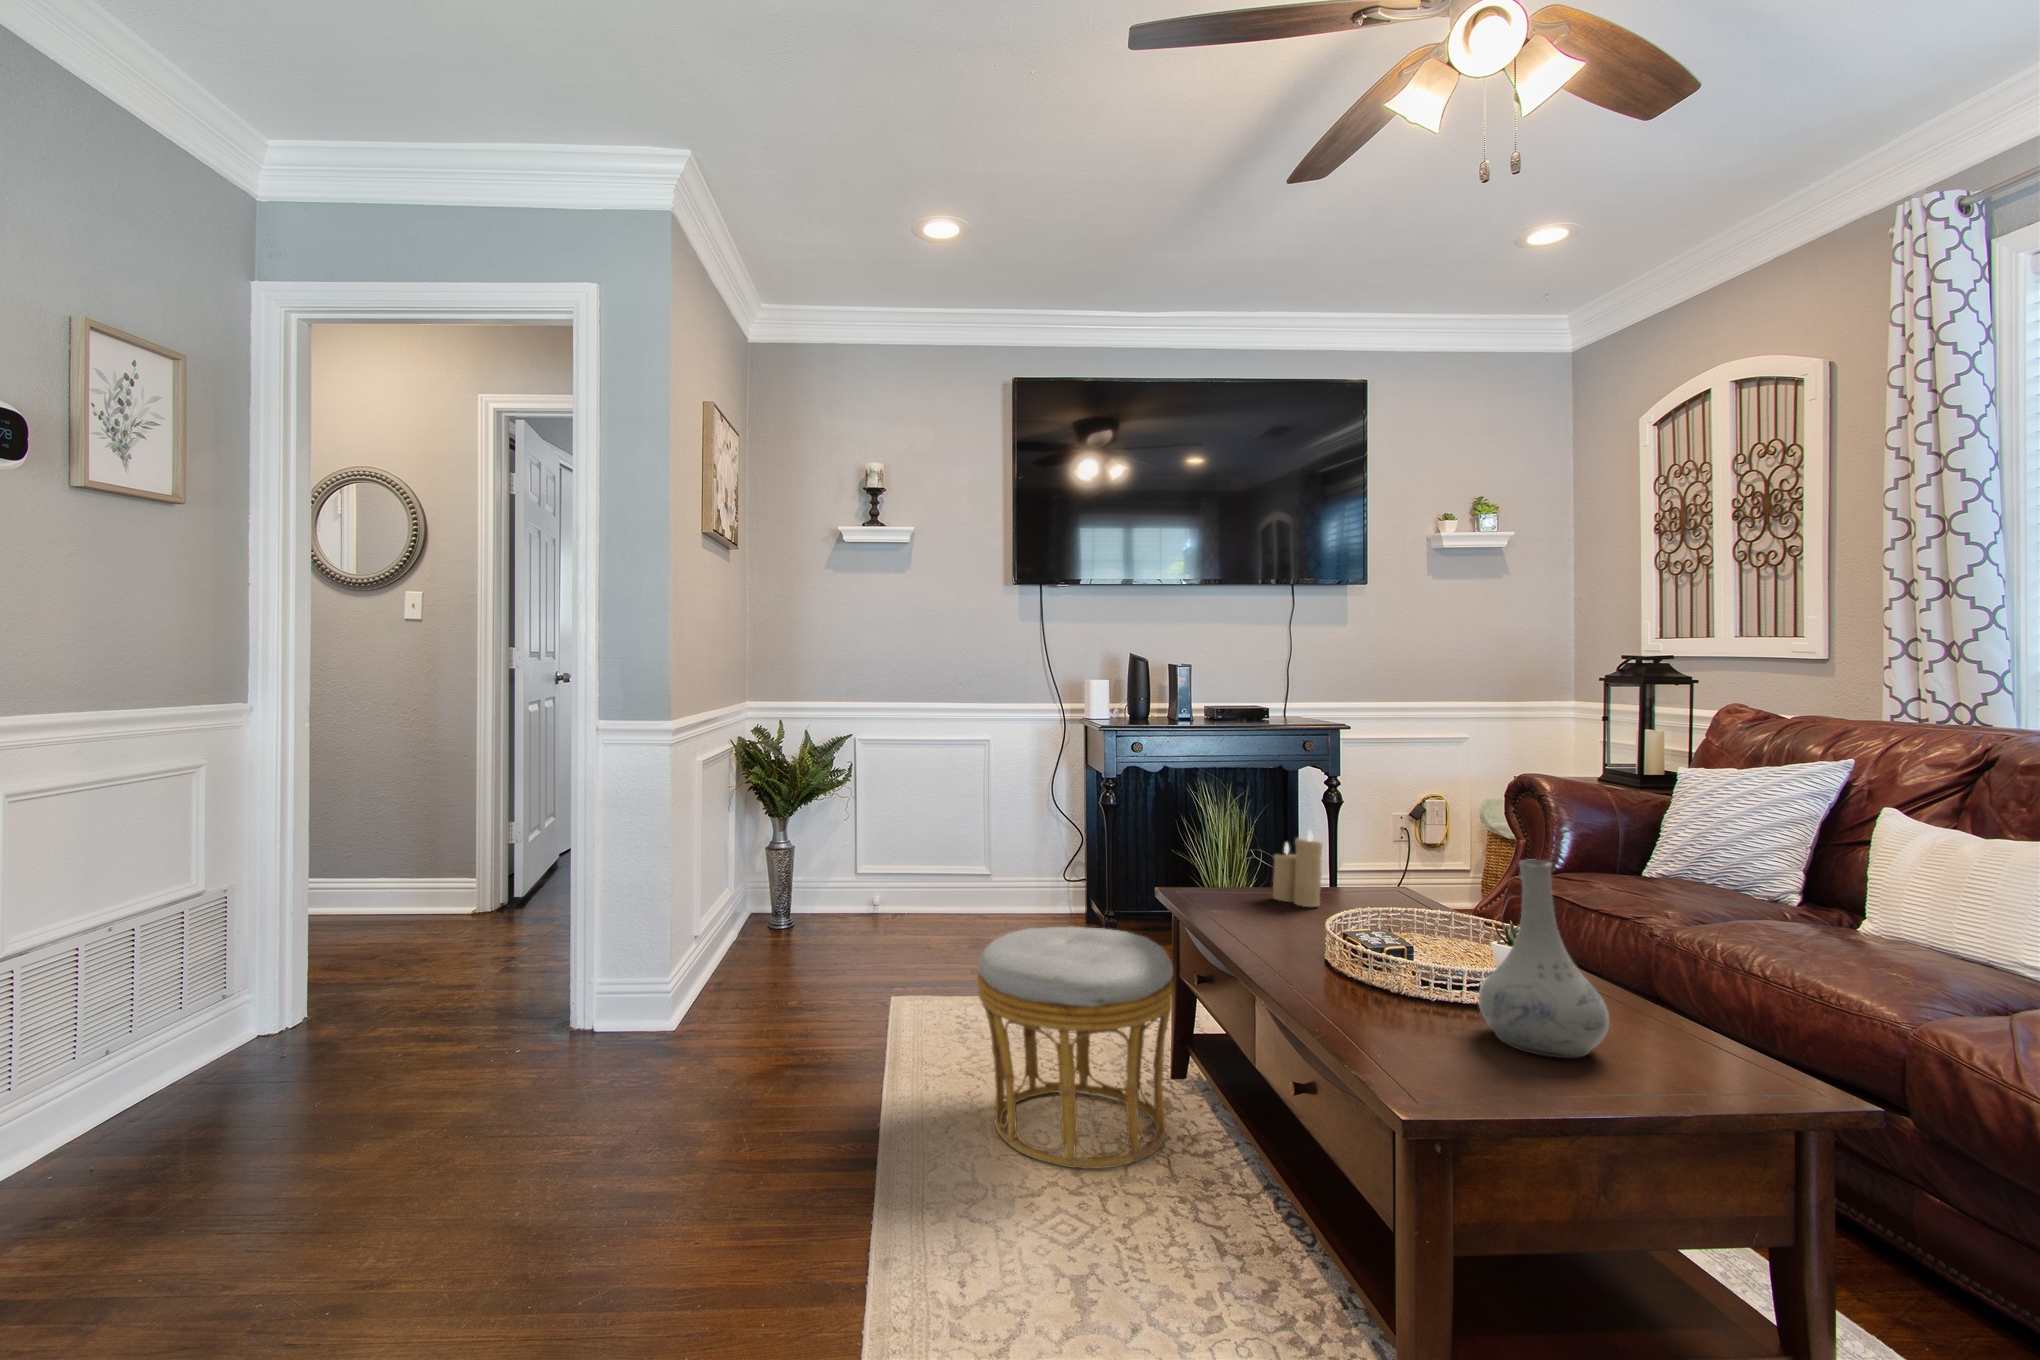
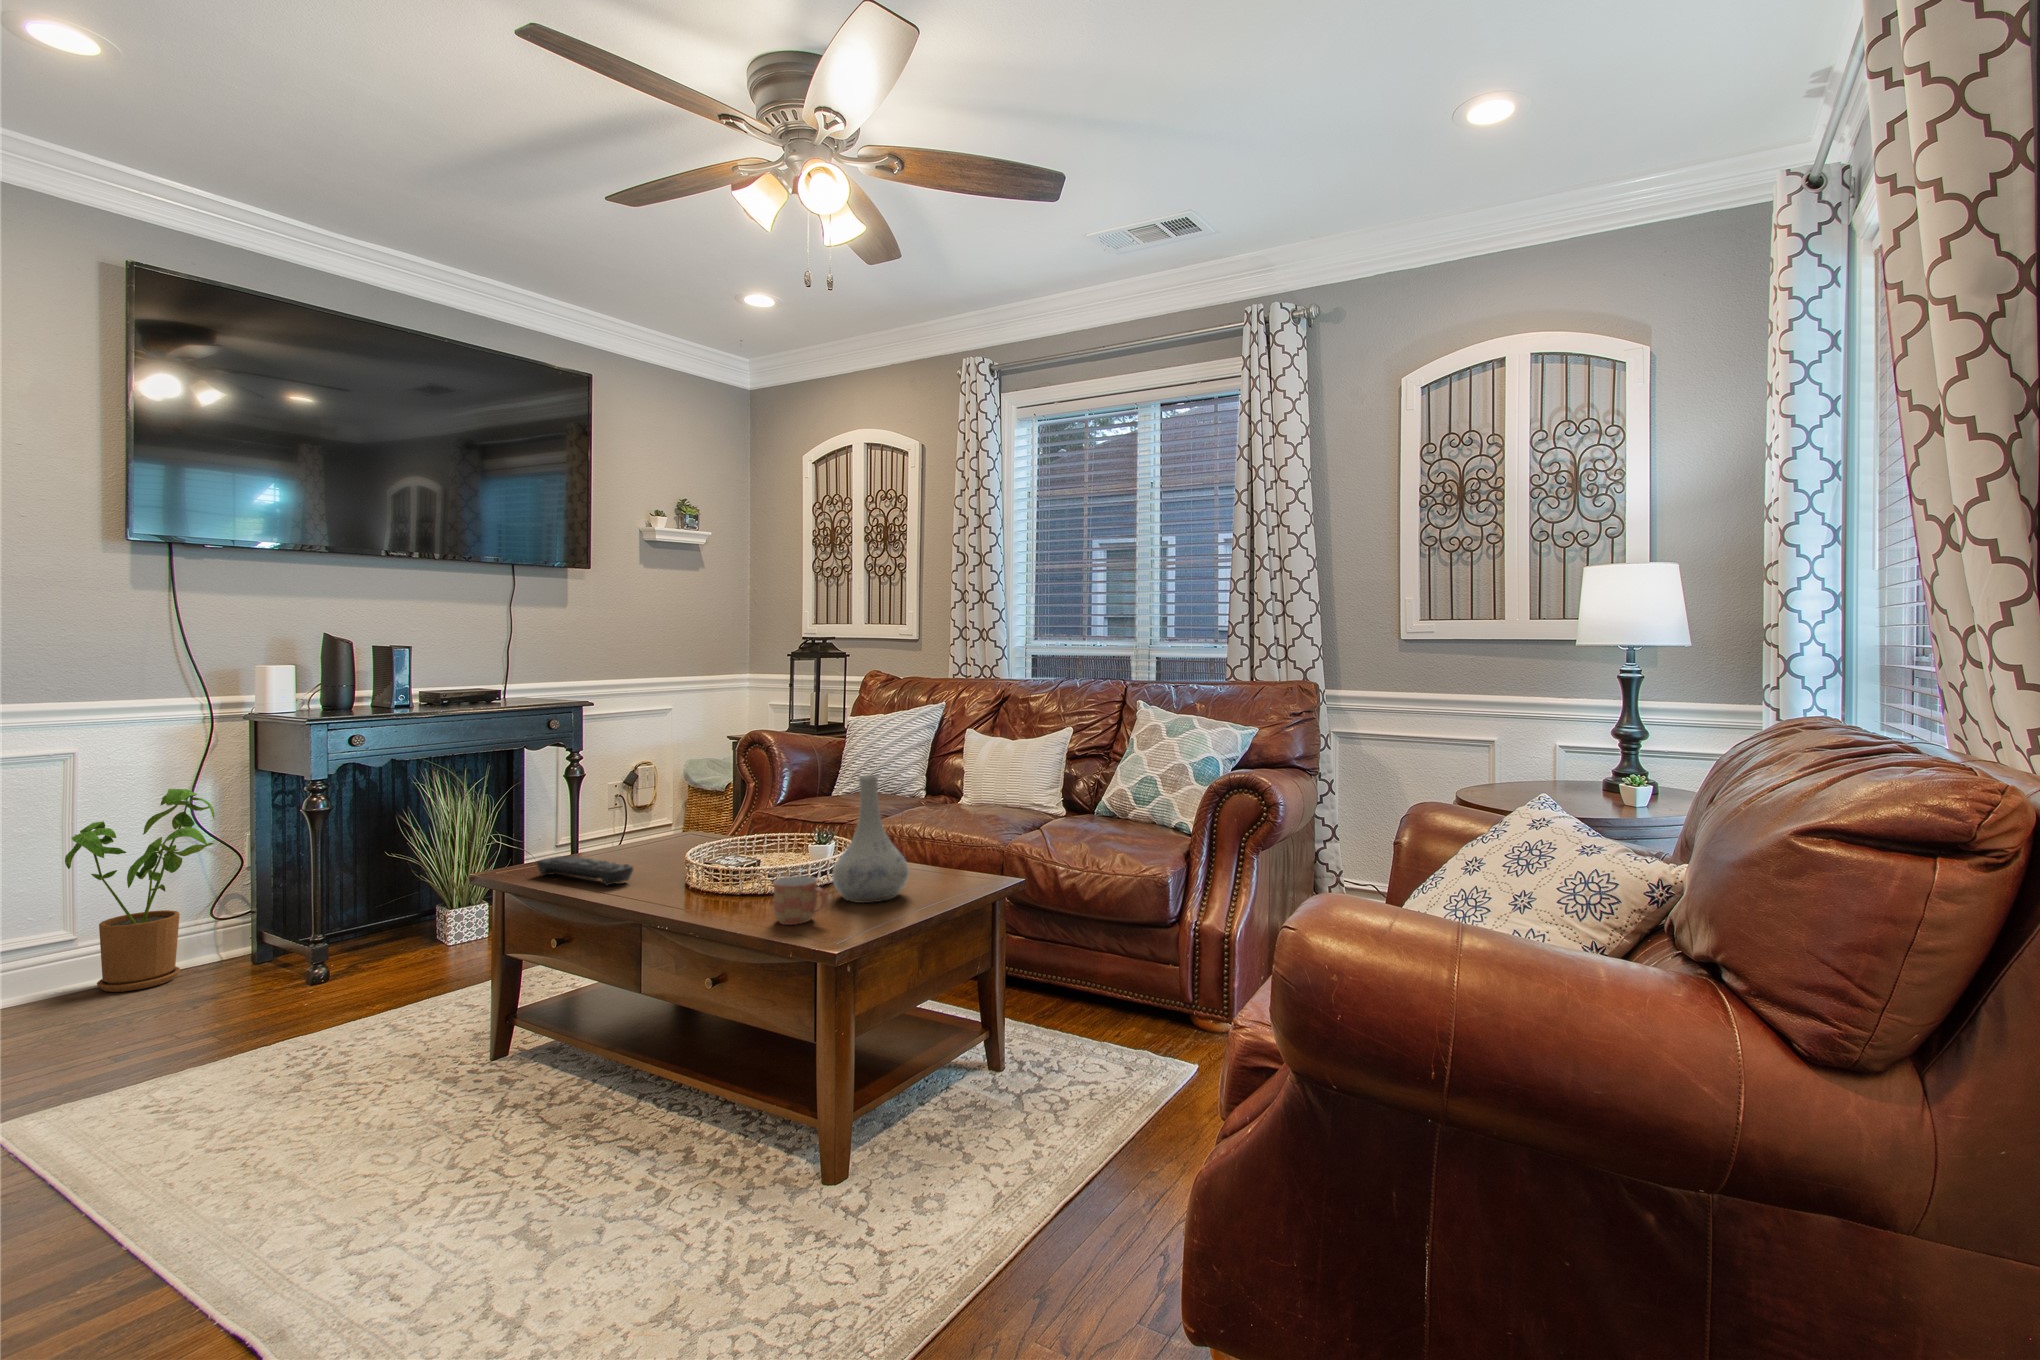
house plant: none [976,773,1057,924] -> present [65,789,214,992]
candle: present [1273,831,1322,907] -> none [603,790,651,858]
remote control: none [1194,887,1270,933] -> present [537,856,633,886]
ottoman: present [977,927,1173,1169] -> none [281,920,533,1179]
mug: none [1363,980,1433,1052] -> present [773,876,827,925]

